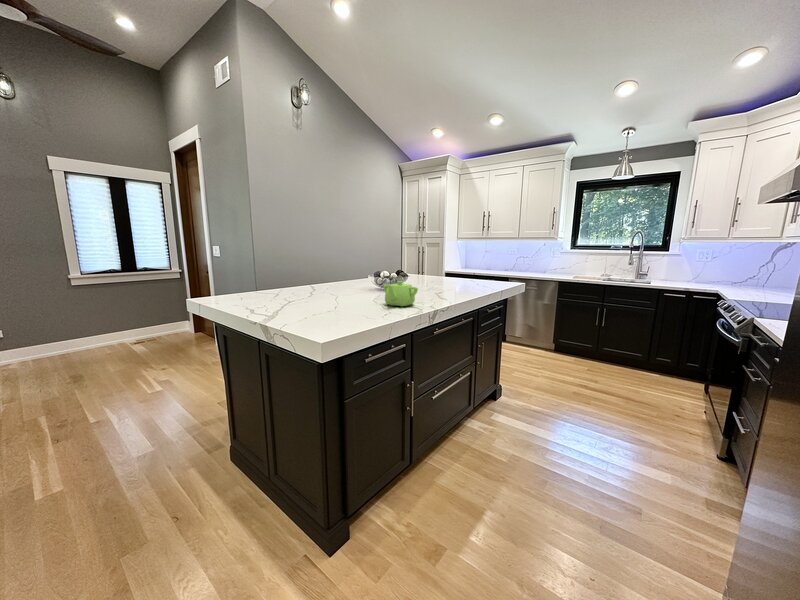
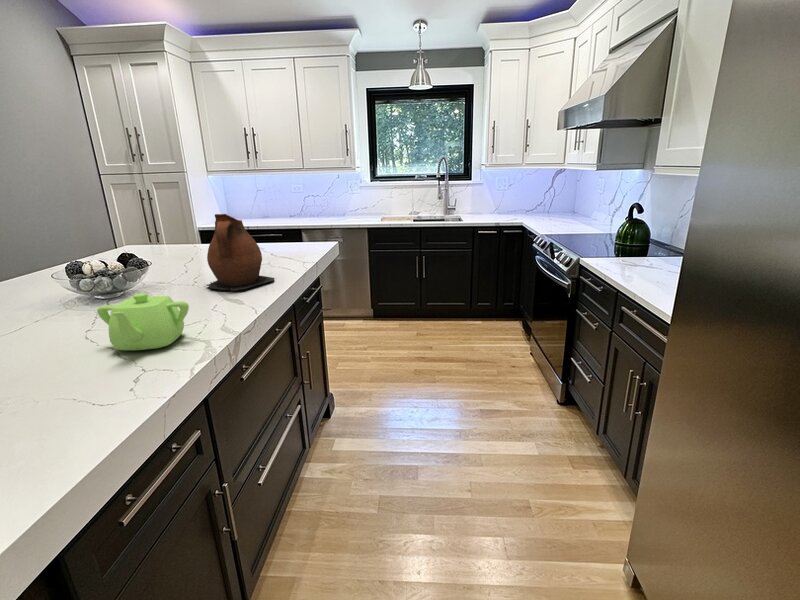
ceramic pitcher: none [431,253,469,294] -> present [206,214,275,291]

